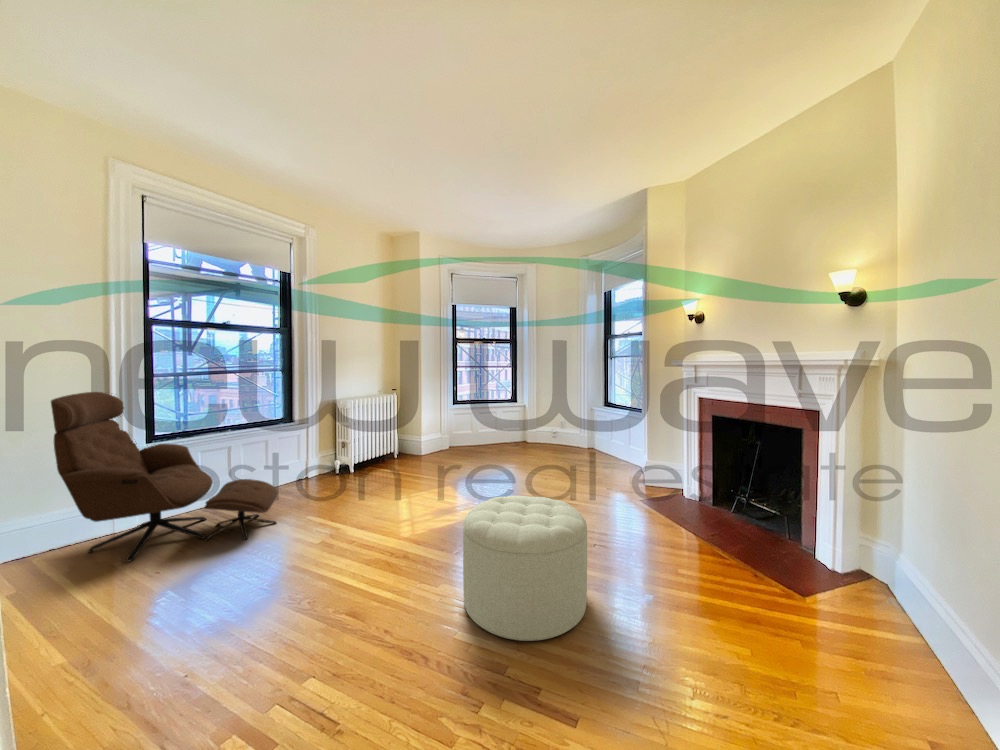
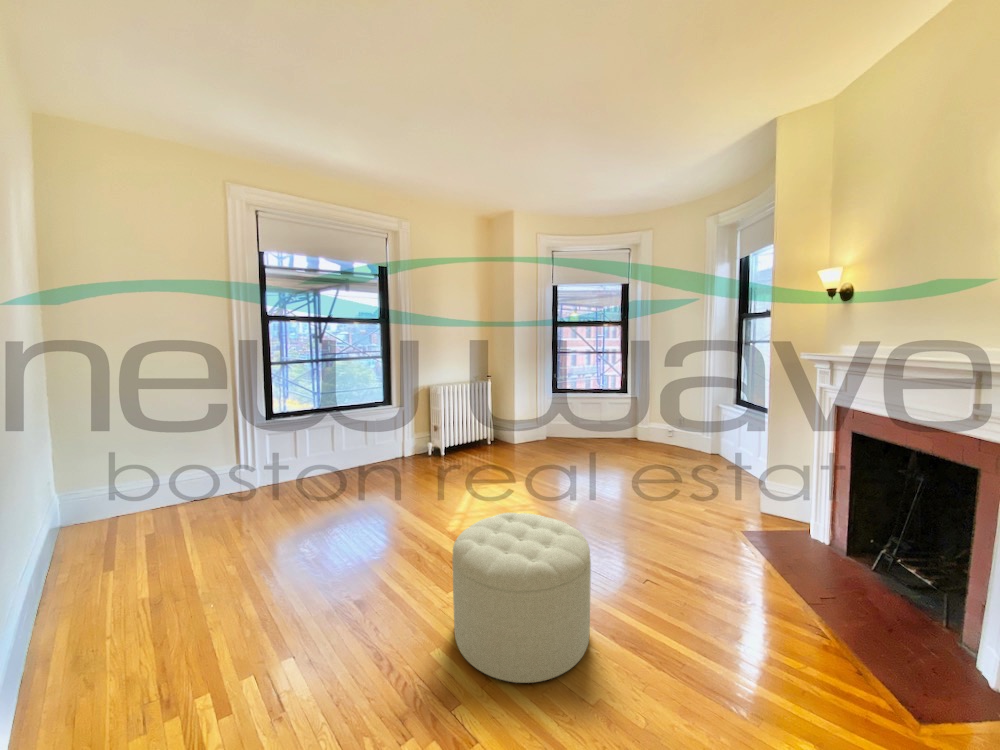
lounge chair: present [51,392,278,562] -> none [192,379,358,517]

